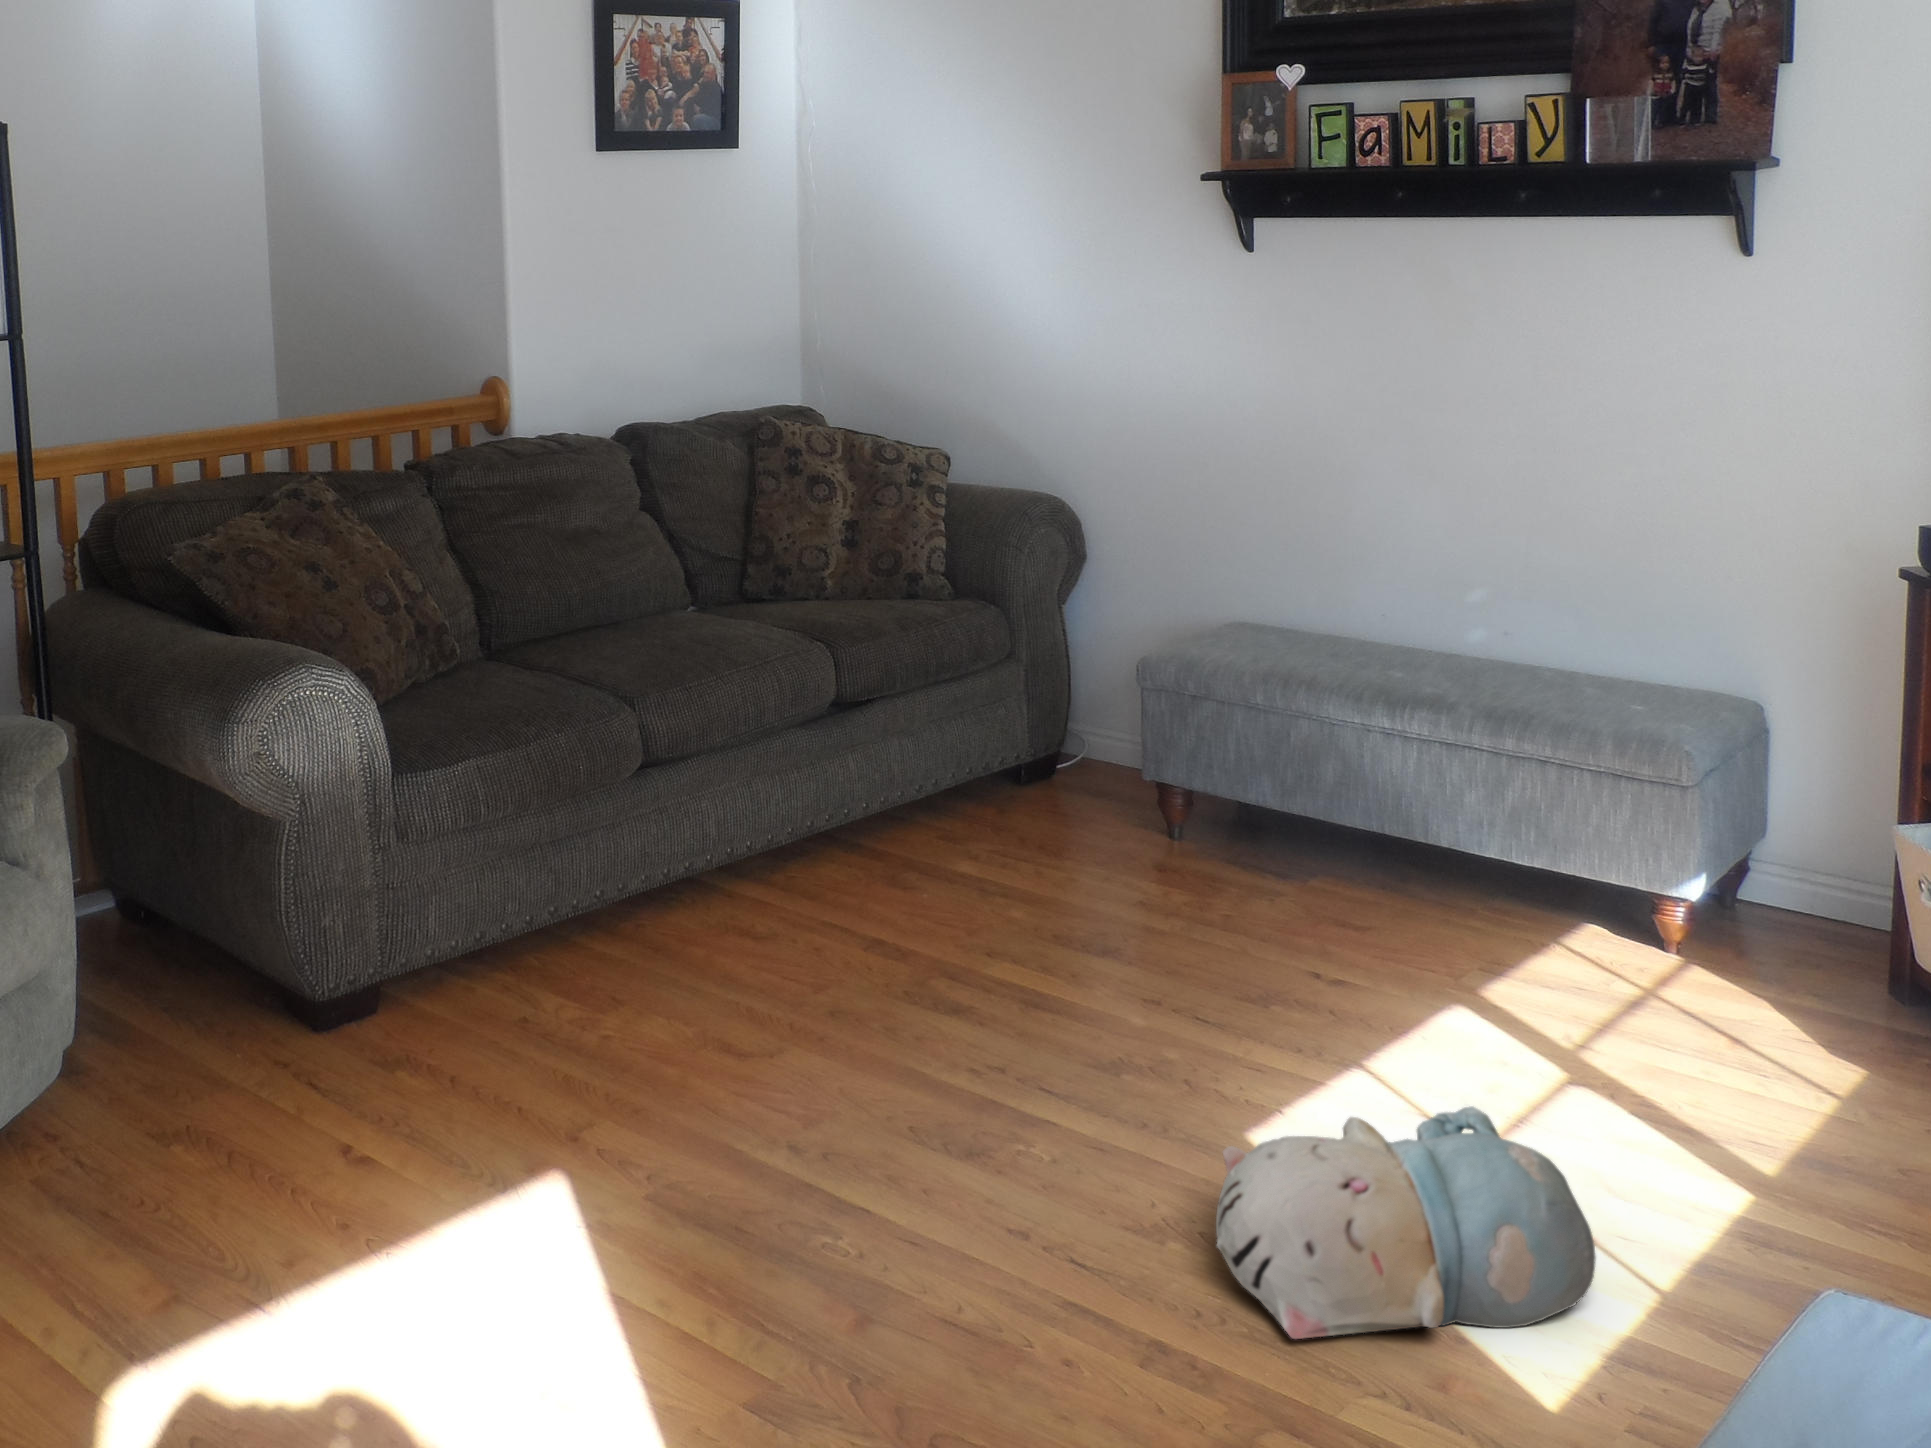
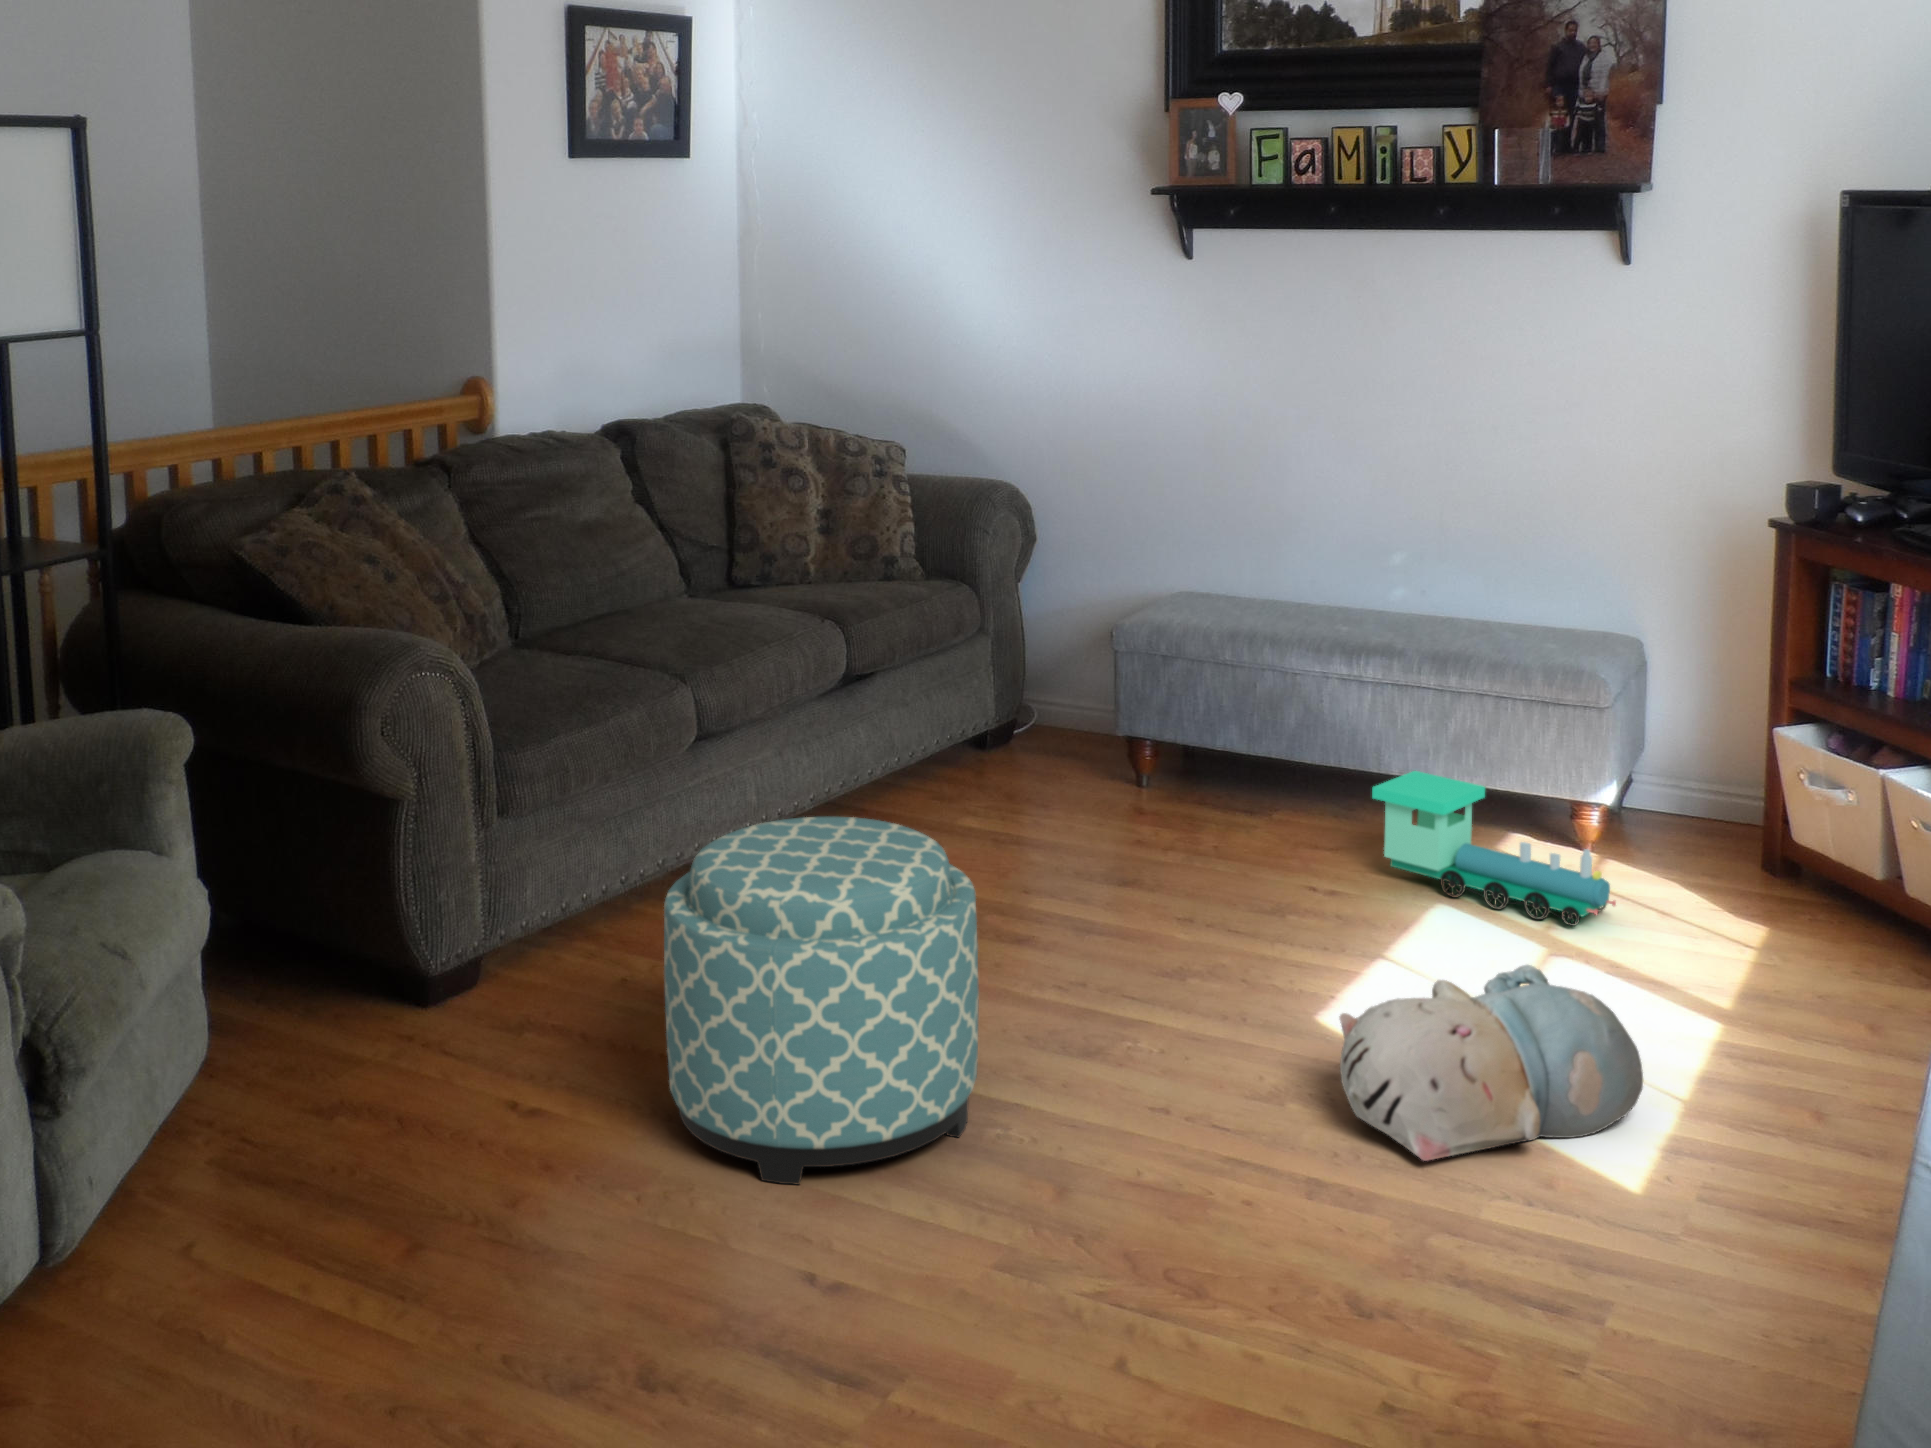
toy train: none [1387,846,1669,1048] -> present [1372,771,1616,926]
ottoman: none [466,872,813,1283] -> present [664,817,979,1184]

